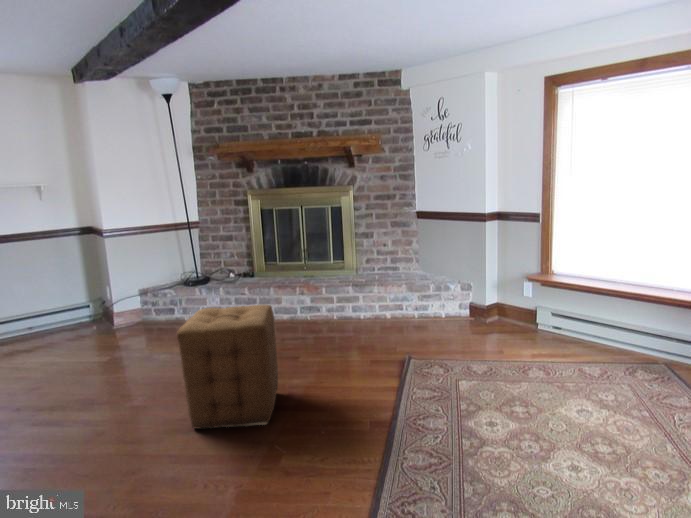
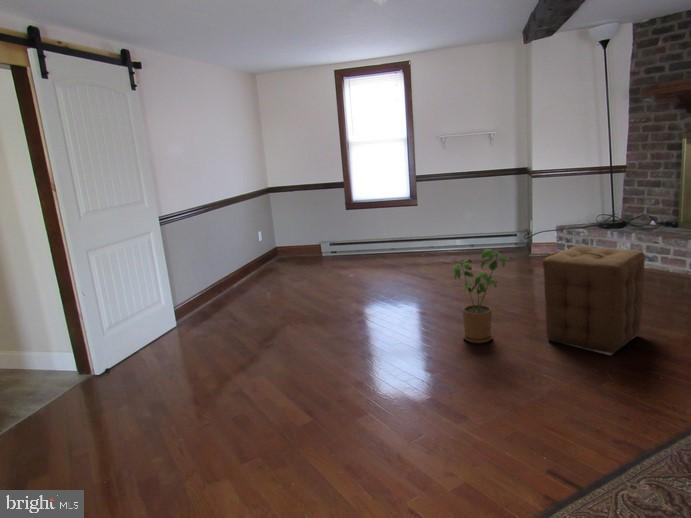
house plant: none [51,331,133,470] -> present [454,249,508,343]

